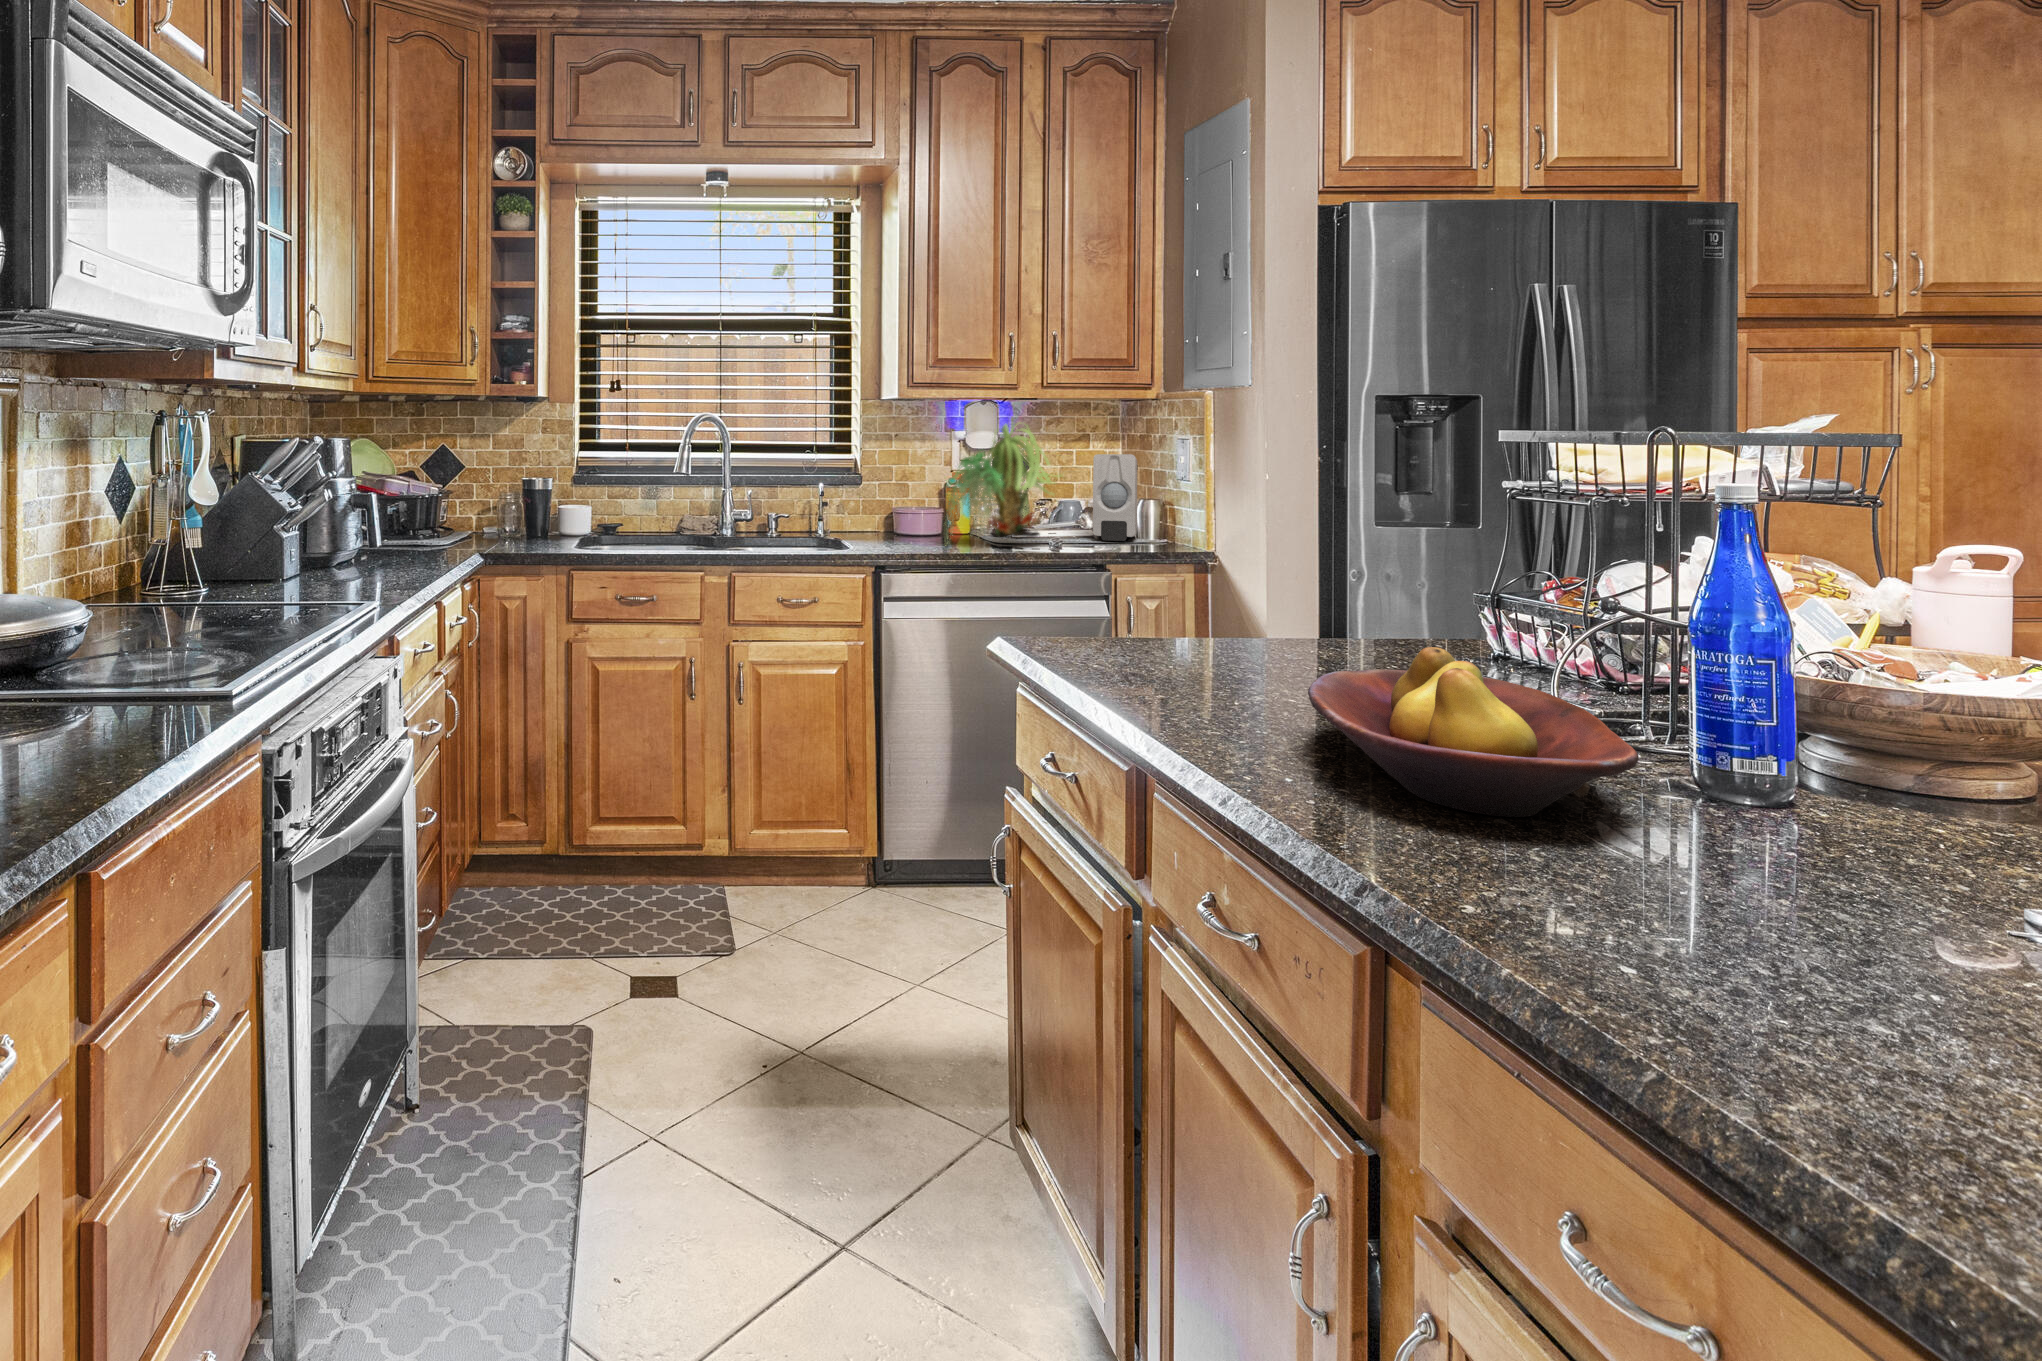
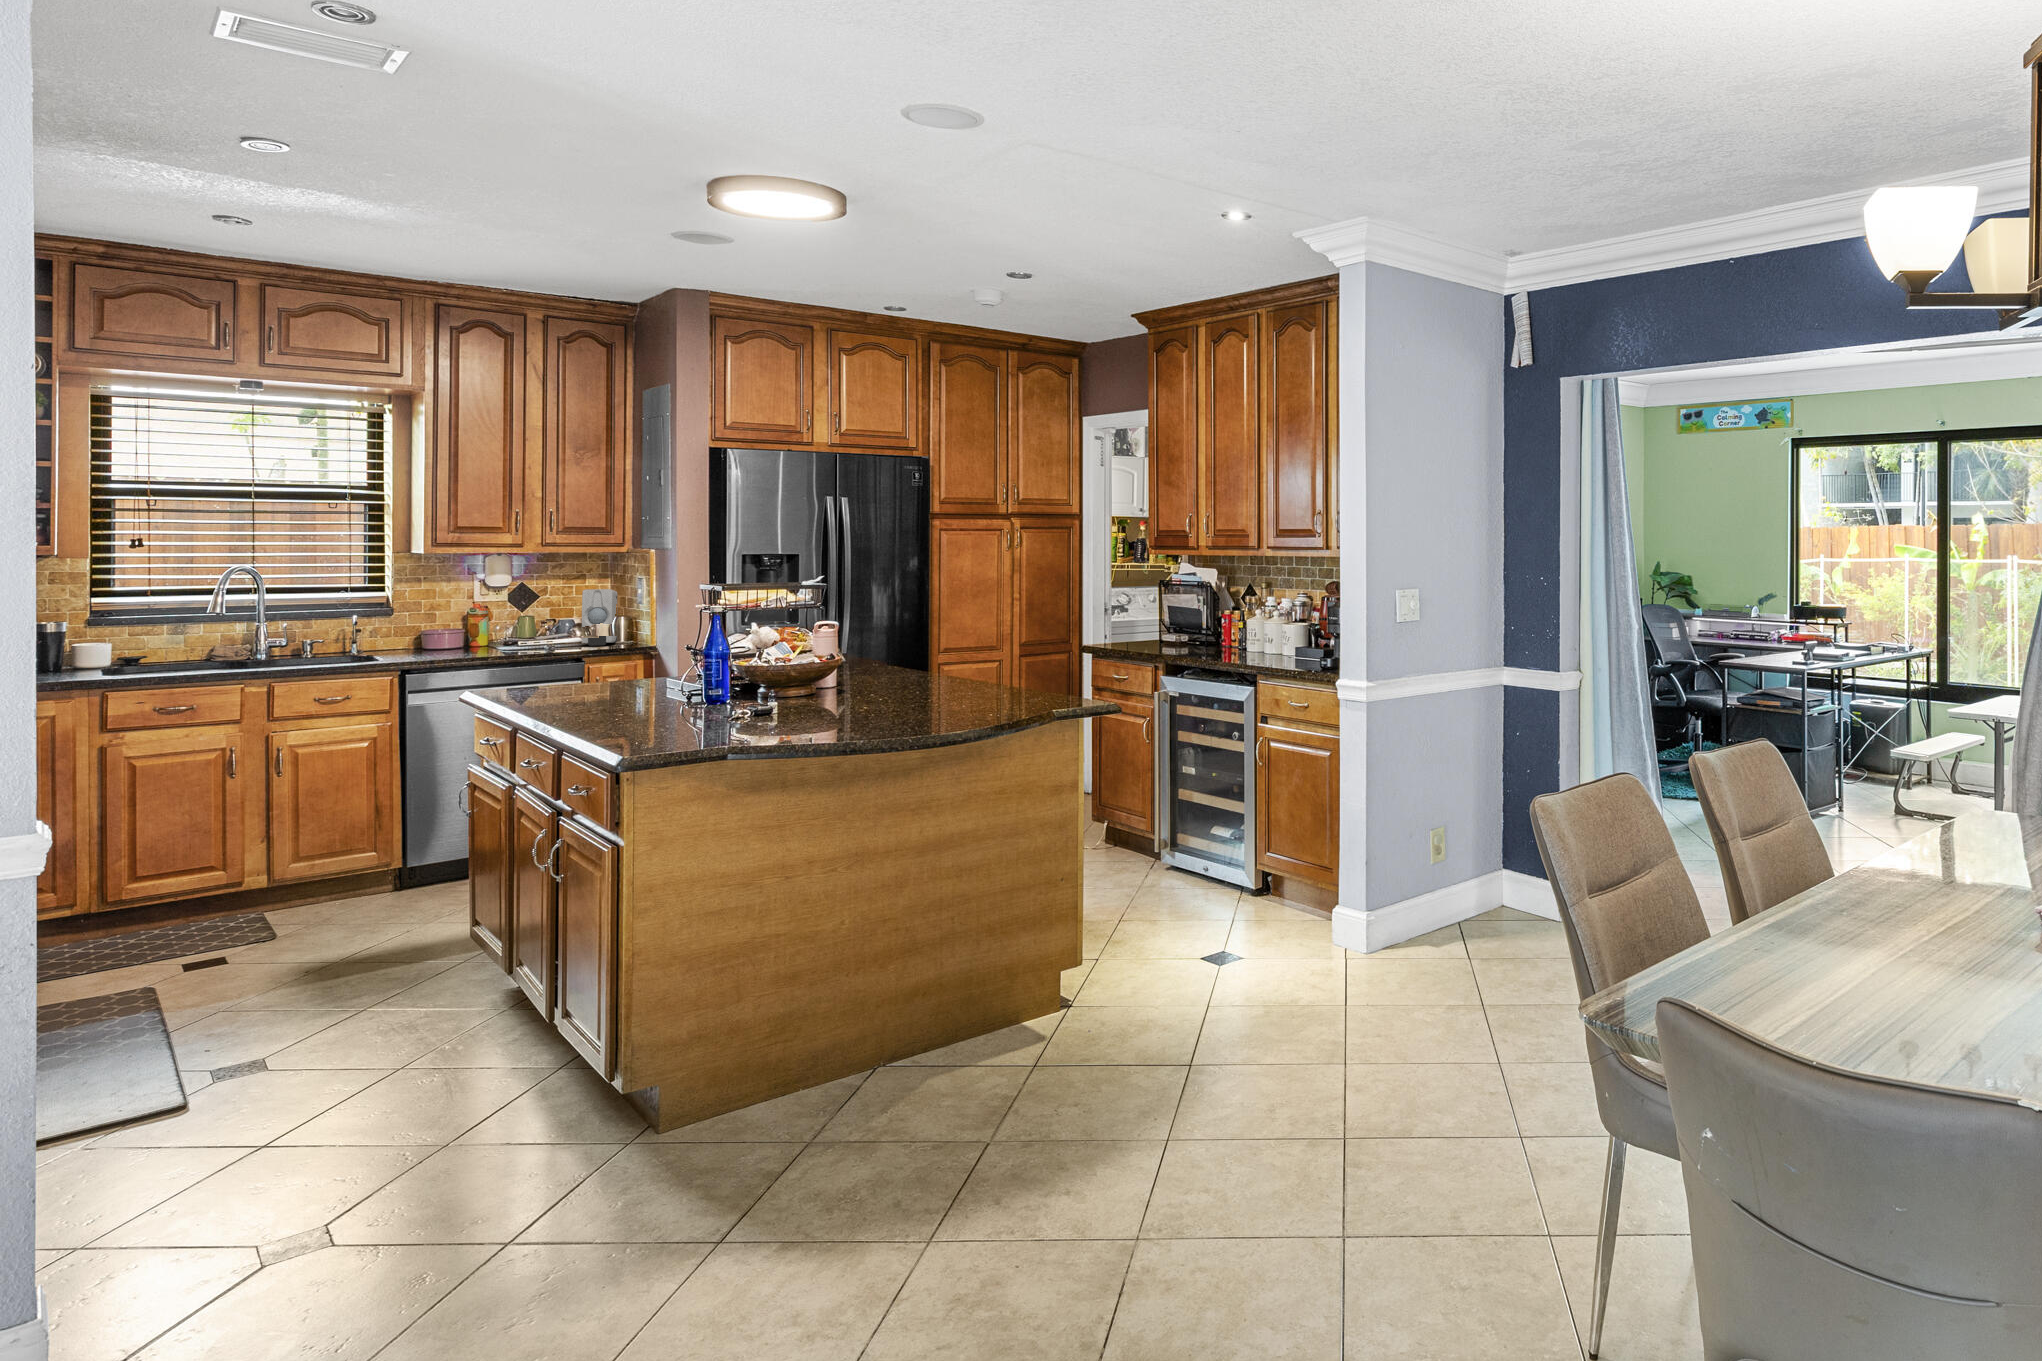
plant: present [943,424,1061,546] -> none [460,570,554,656]
fruit bowl: present [1308,647,1639,817] -> none [567,664,667,710]

